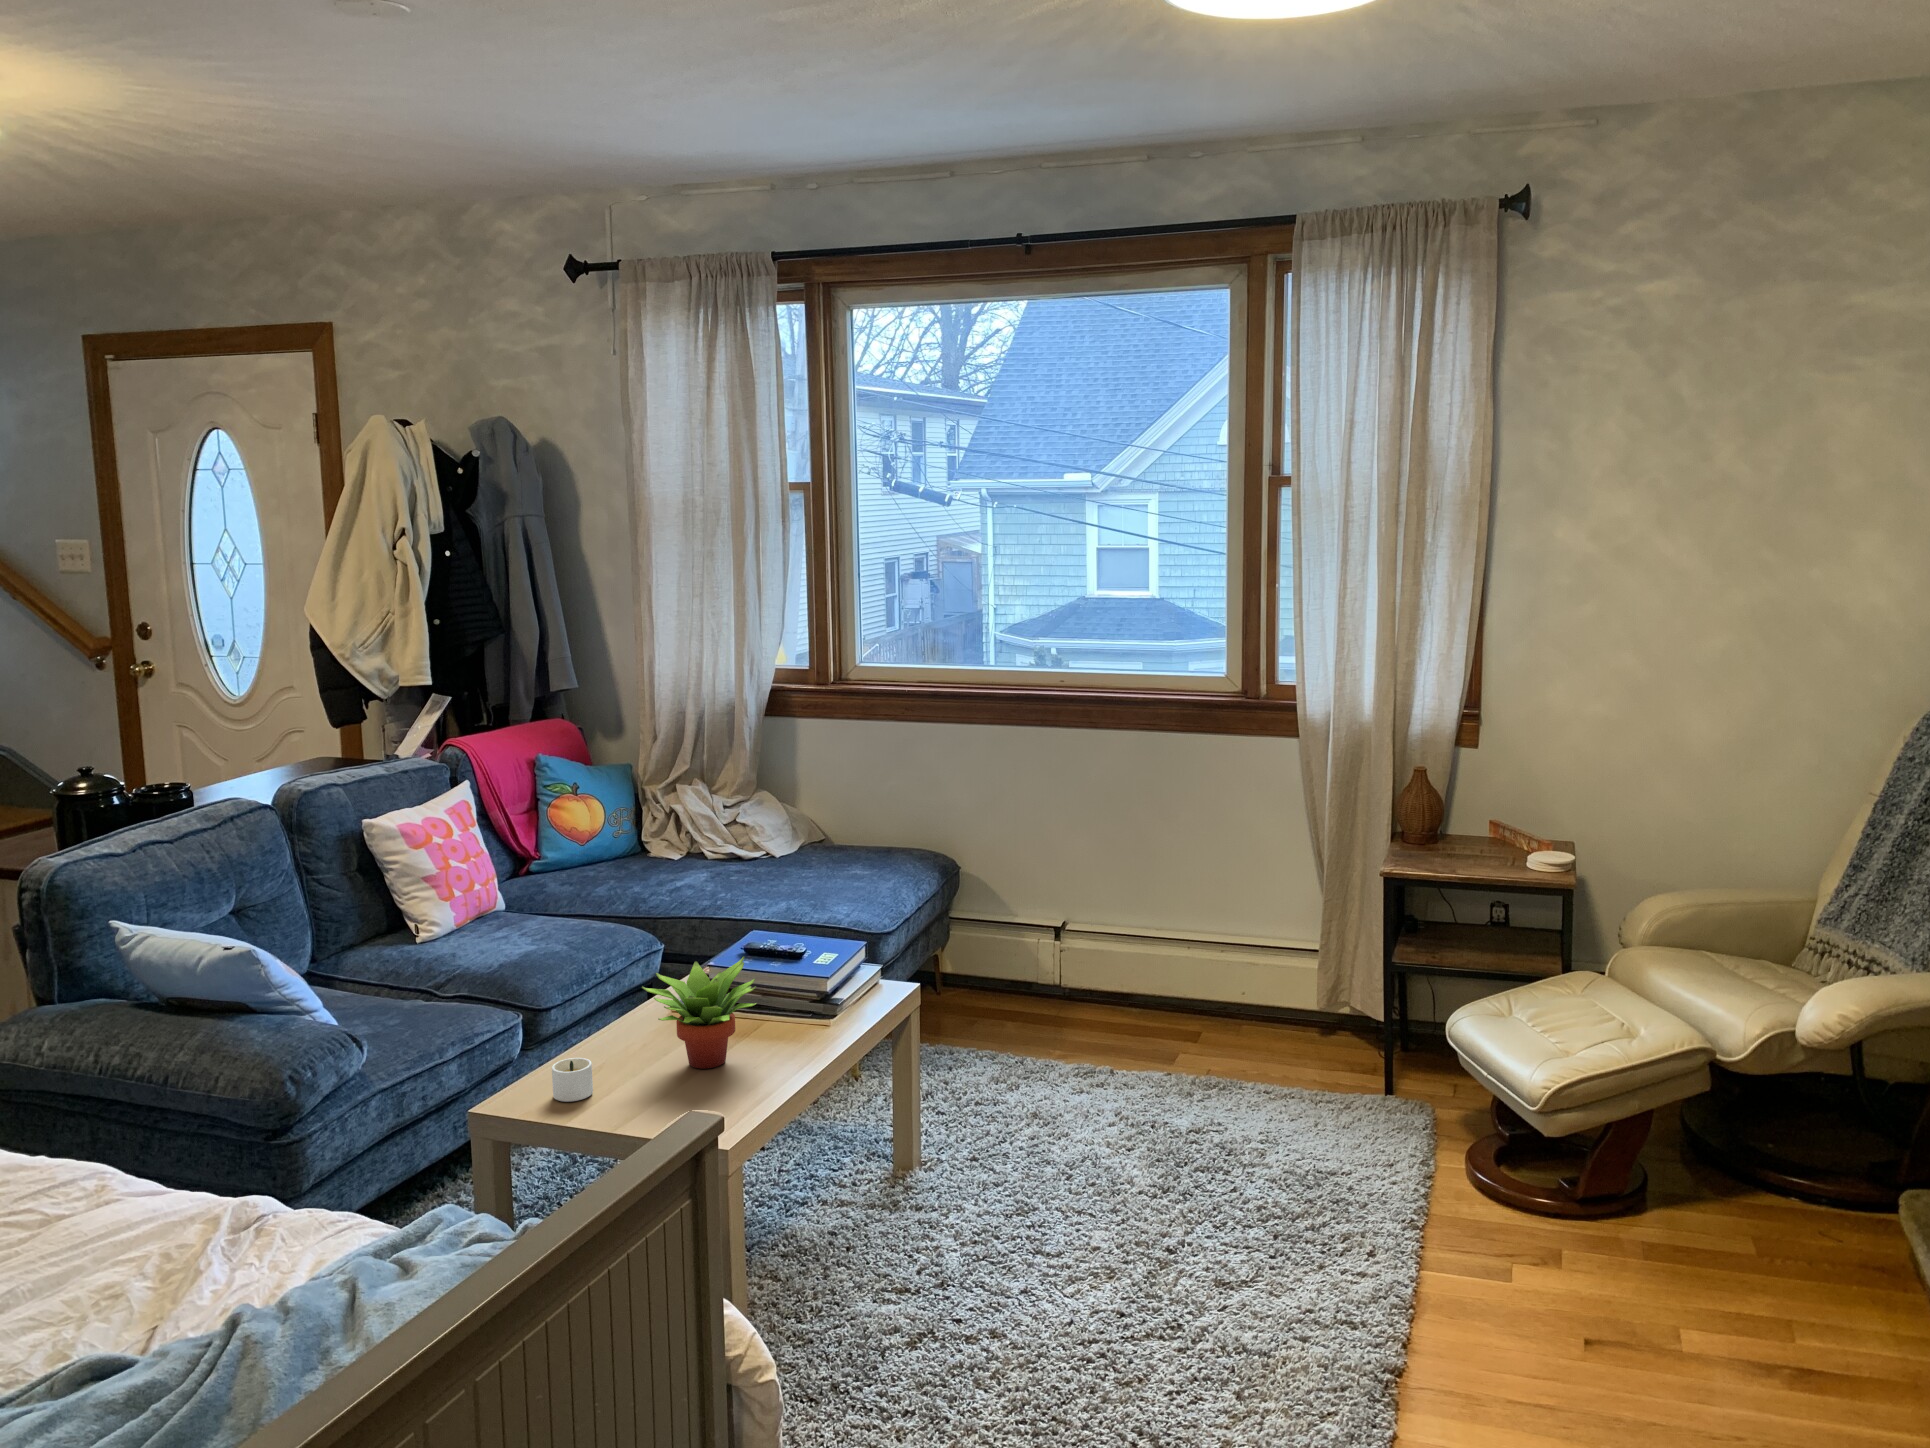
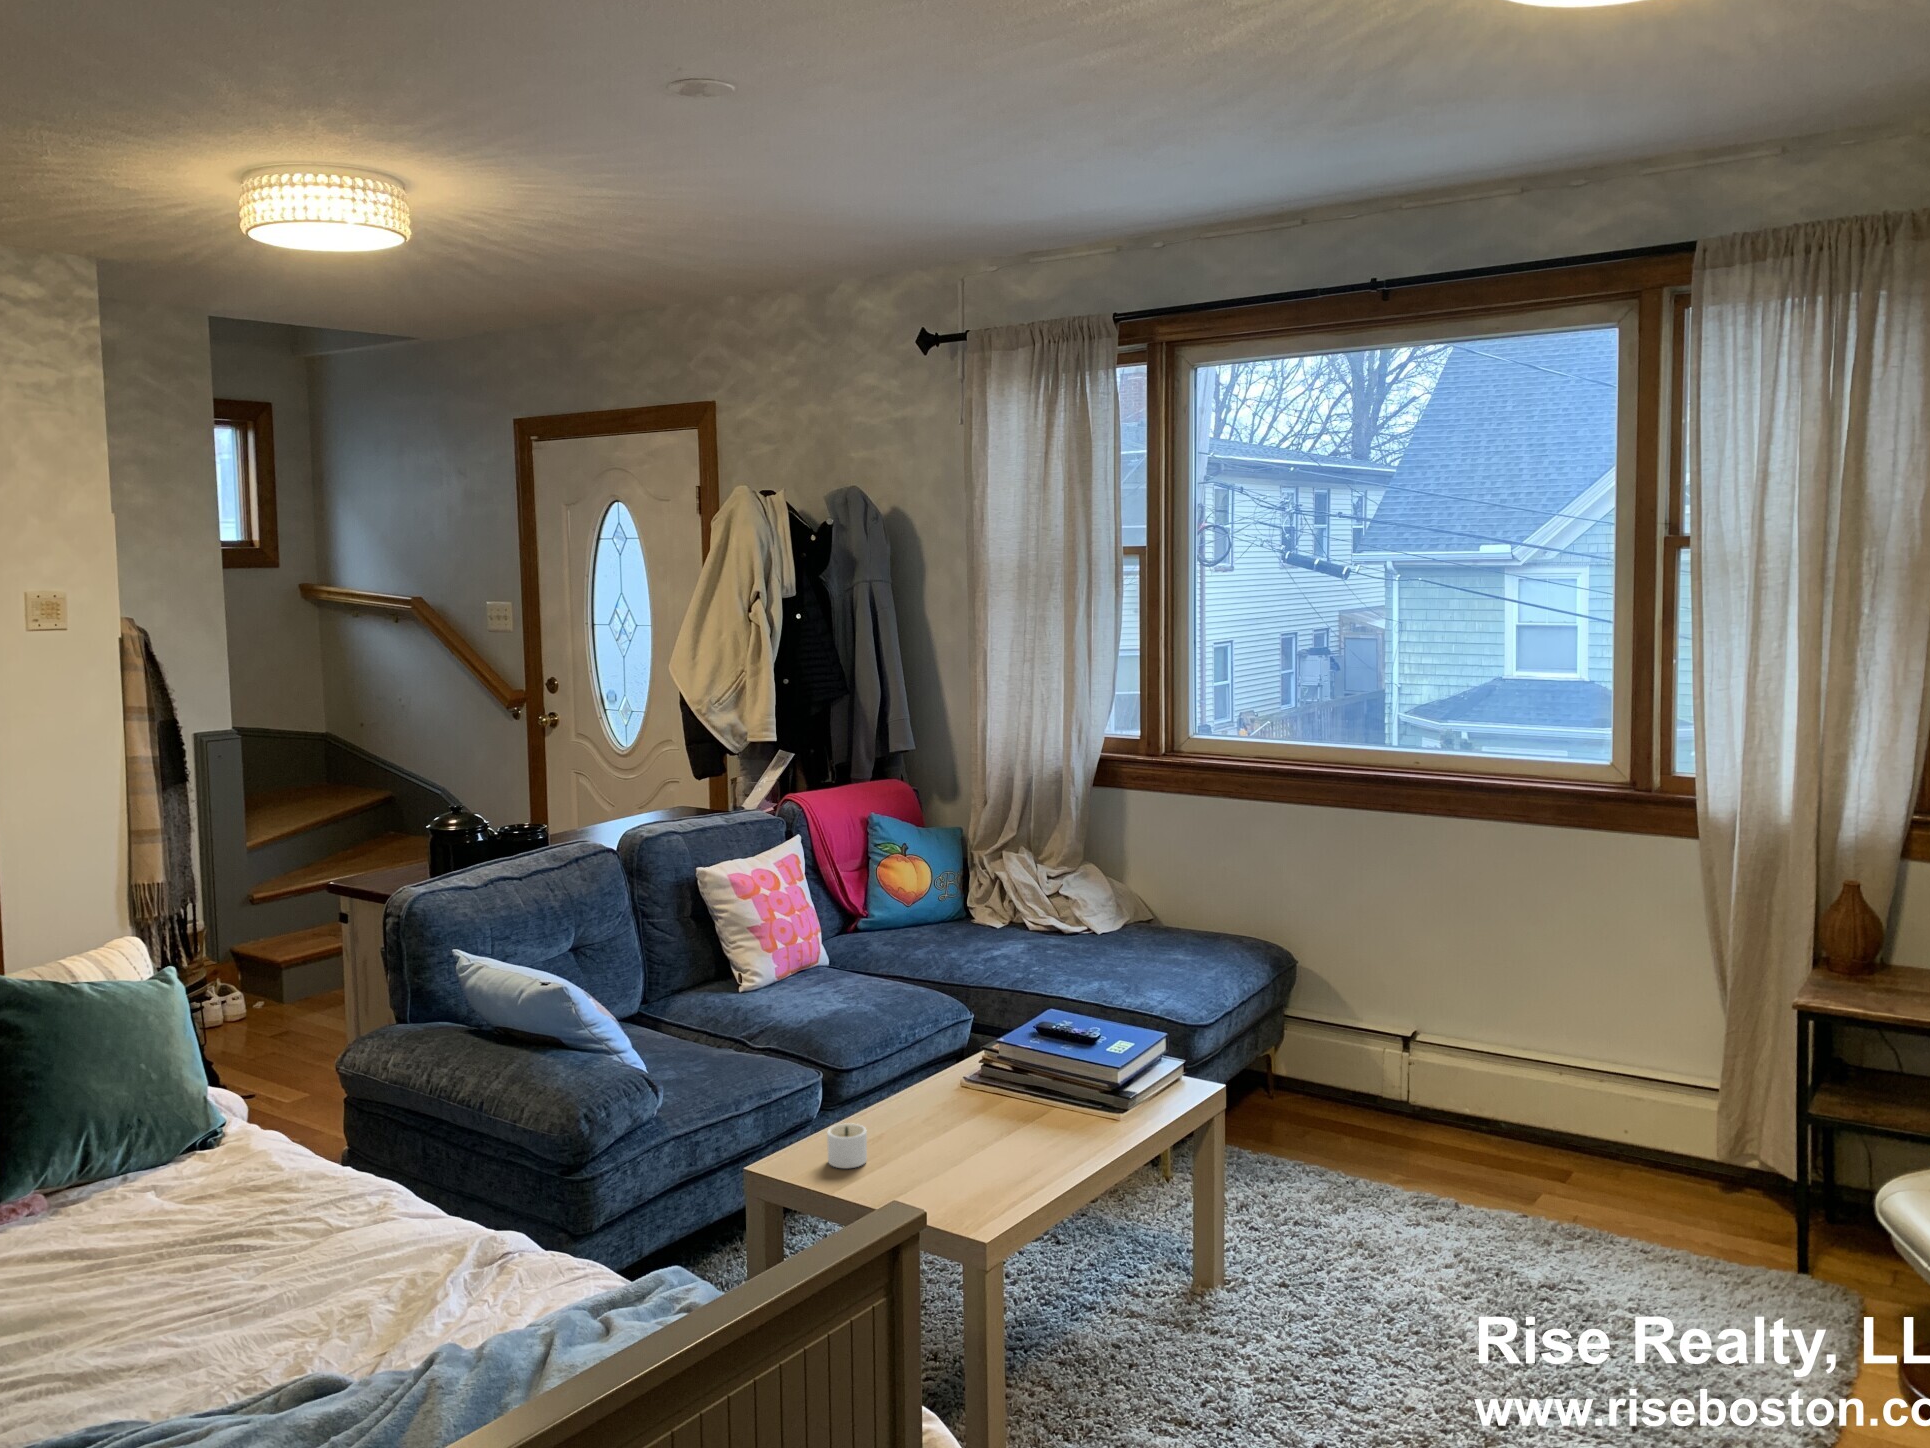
succulent plant: present [642,956,757,1069] -> none [920,1034,1039,1150]

